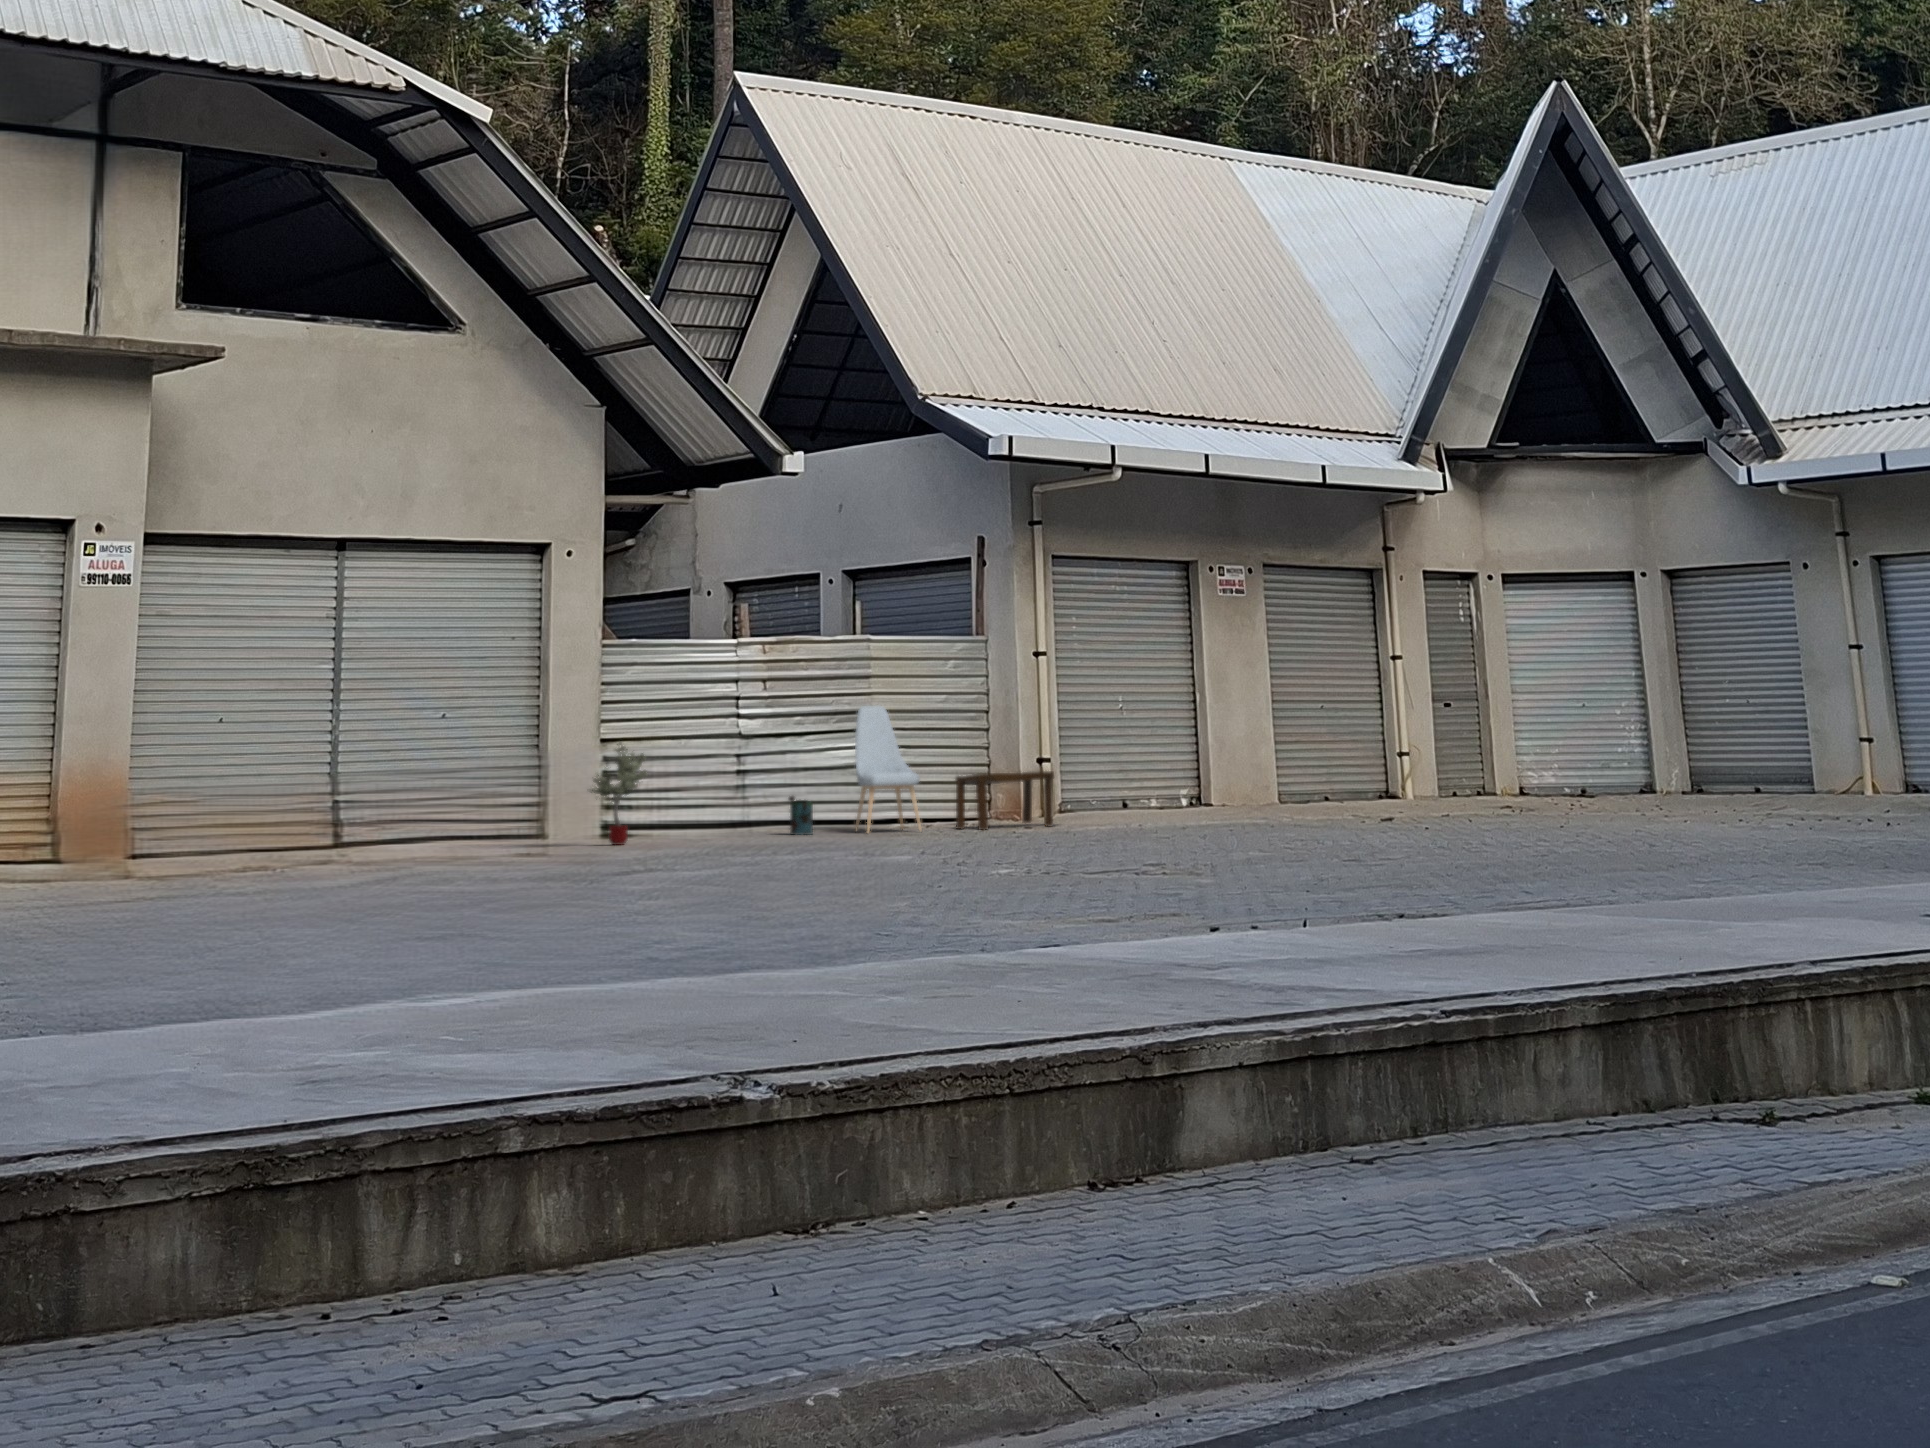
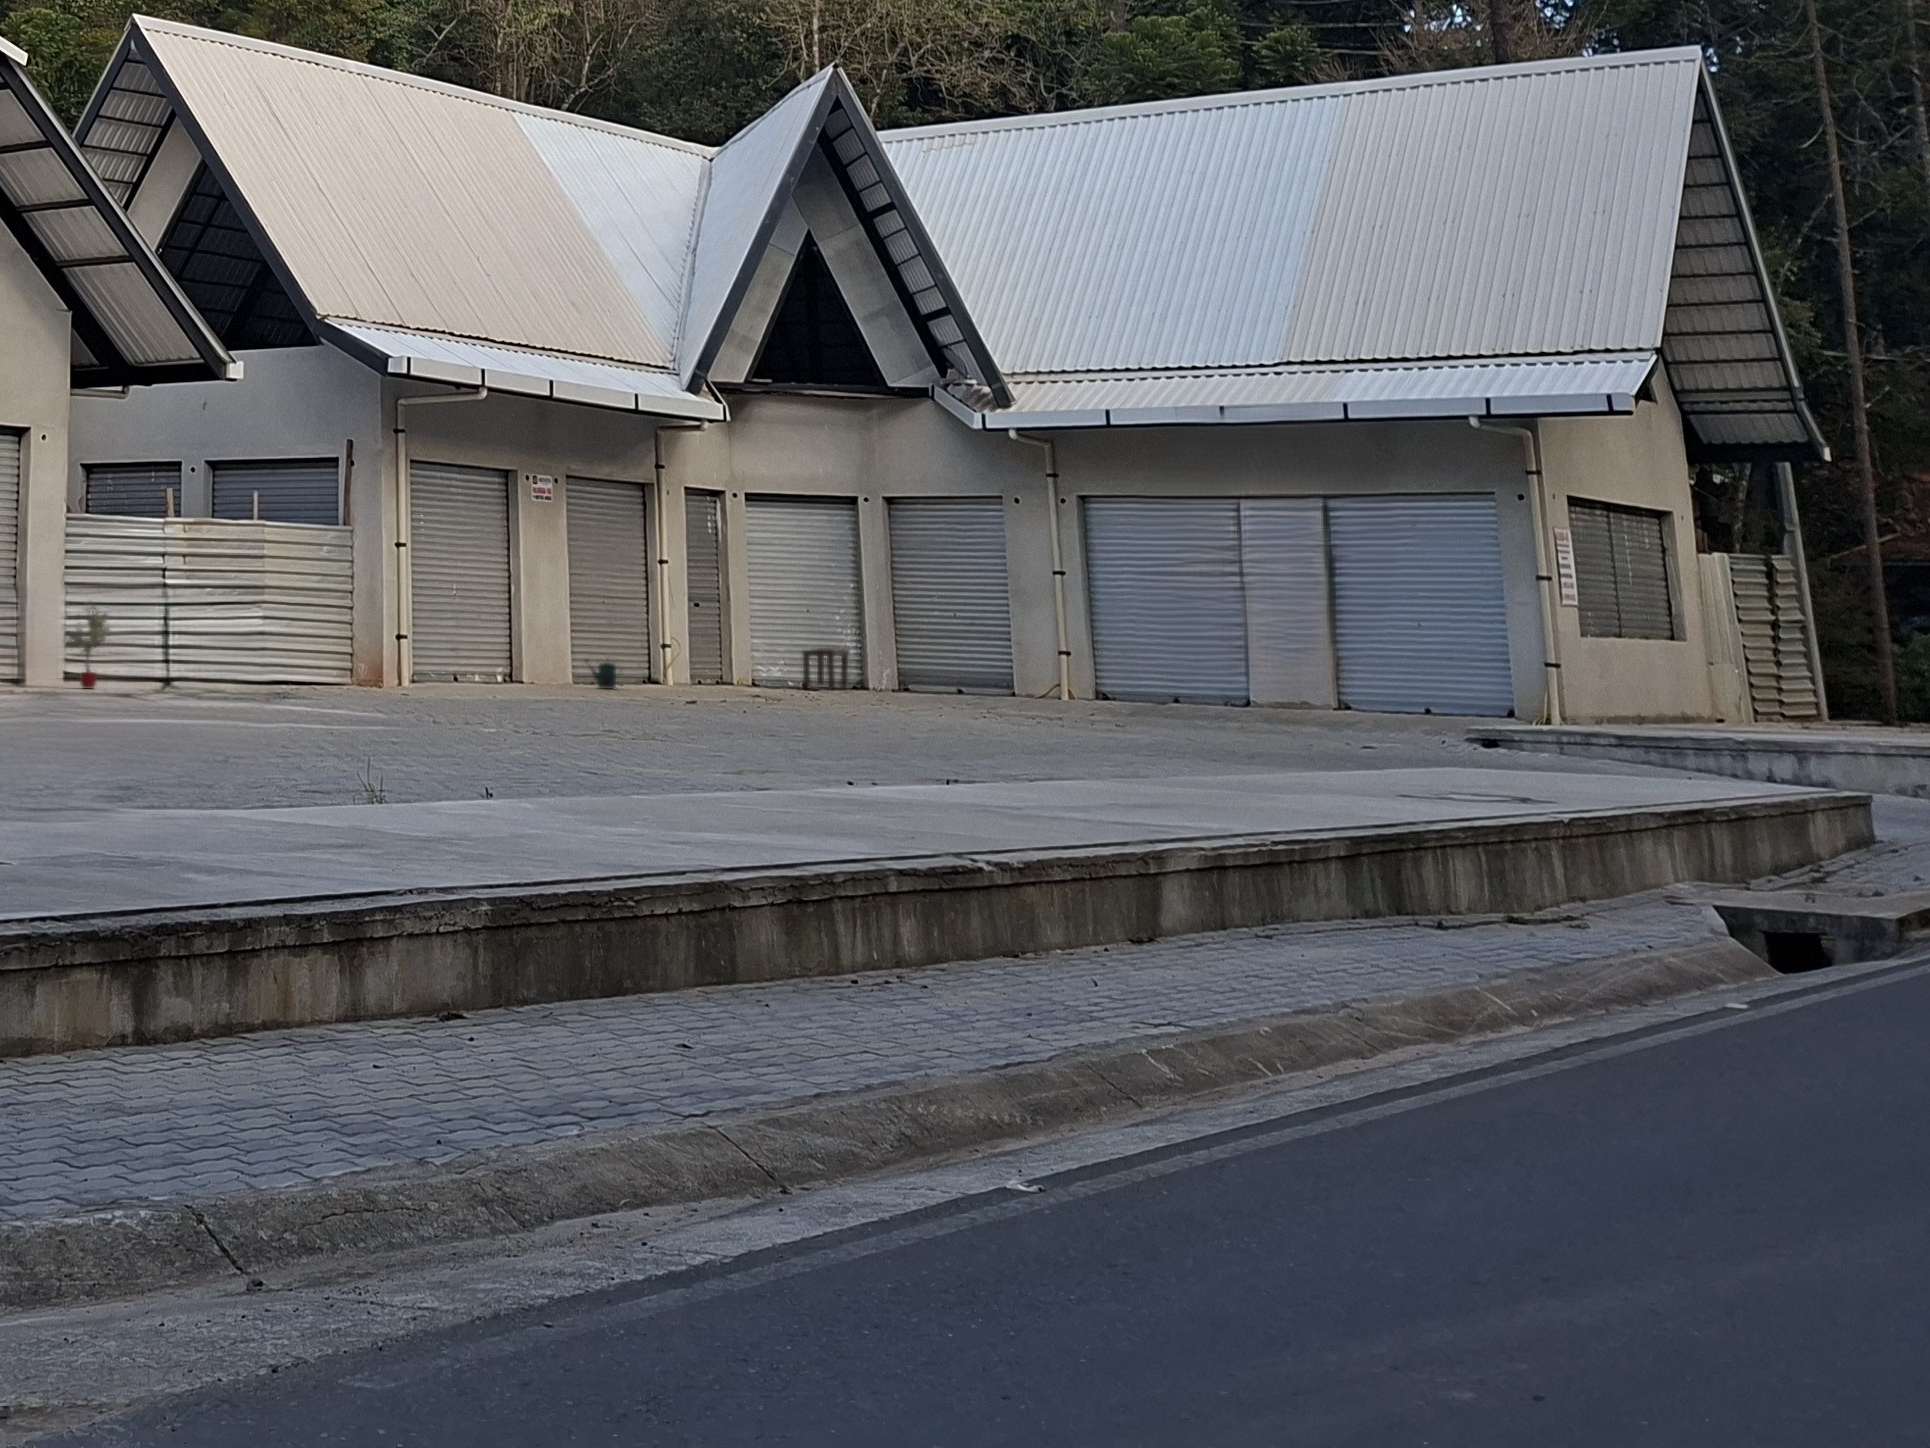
chair: present [855,705,922,832] -> none [260,581,322,690]
bench: present [955,771,1054,830] -> present [802,648,849,690]
watering can: present [789,796,813,835] -> present [586,661,621,689]

